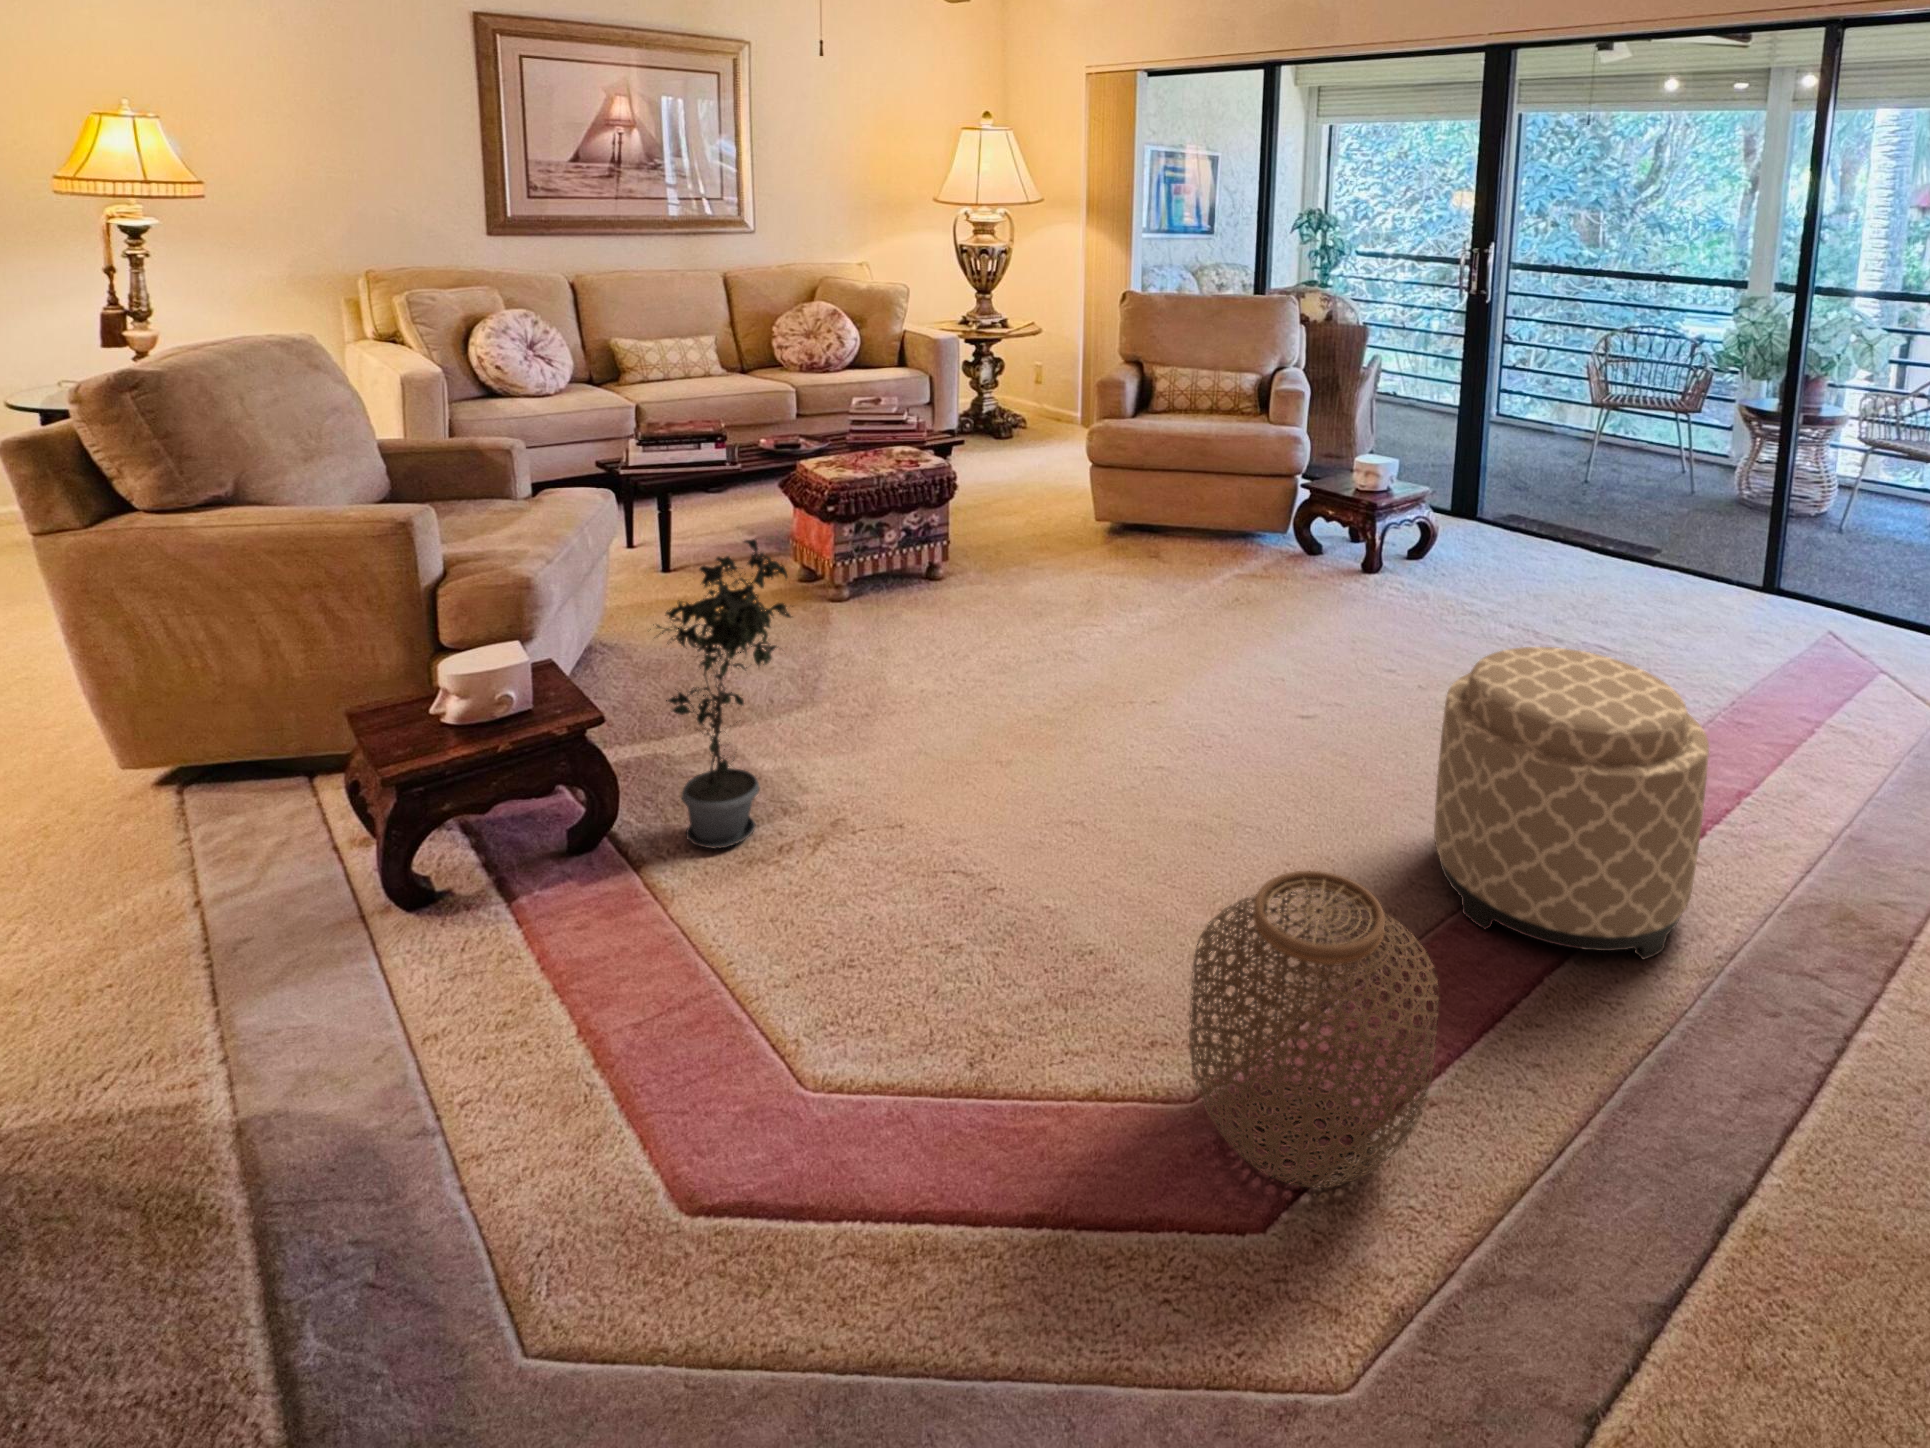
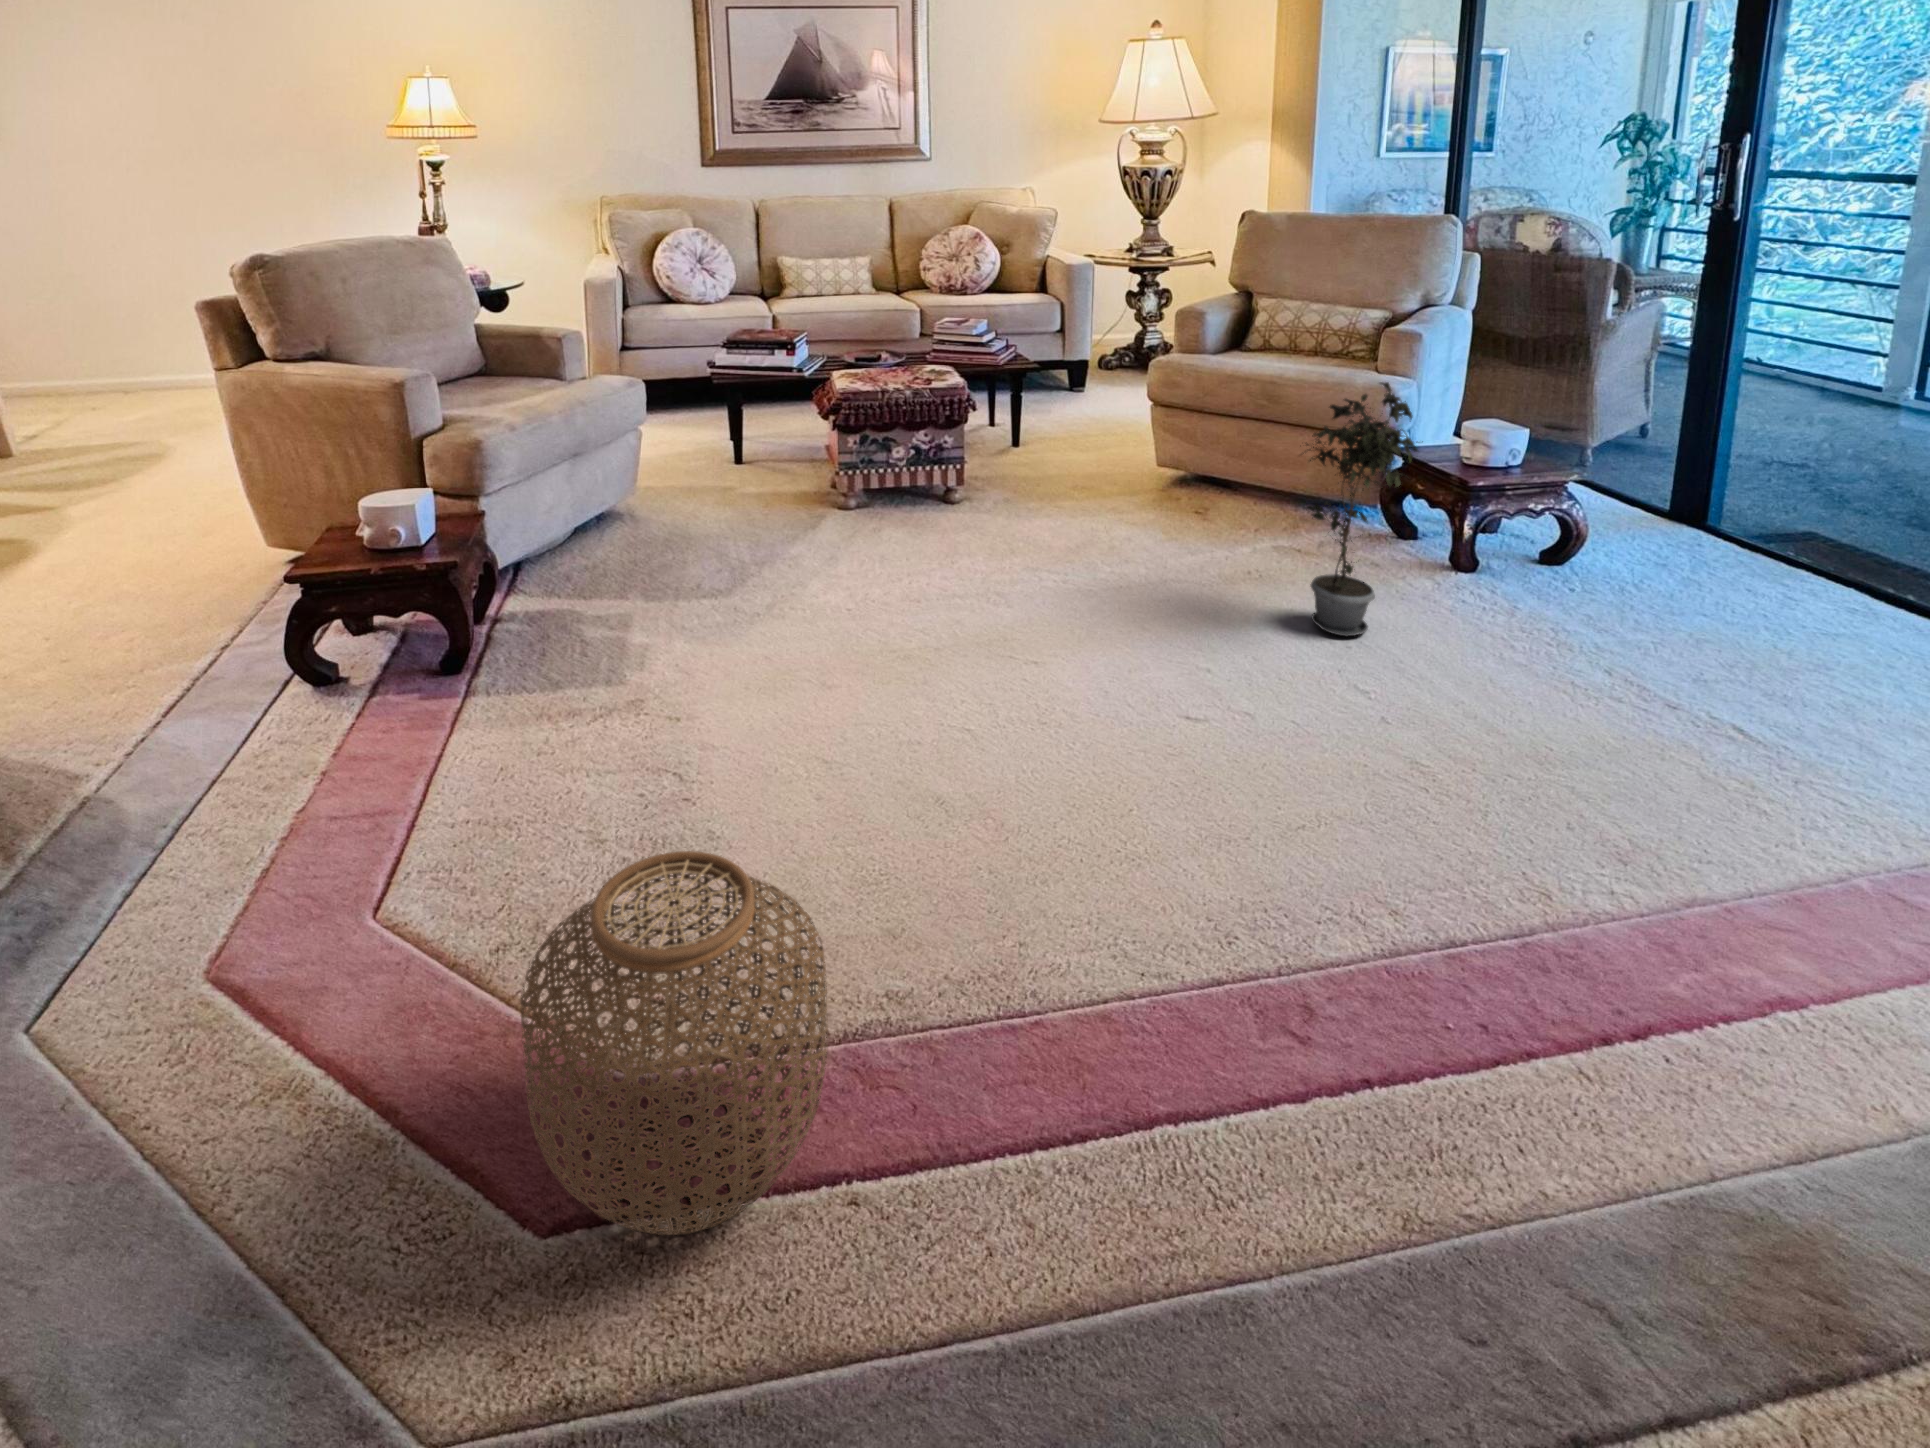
potted plant: present [653,539,791,848] -> present [1303,382,1418,637]
ottoman: present [1434,647,1709,959] -> none [1128,674,1533,1173]

